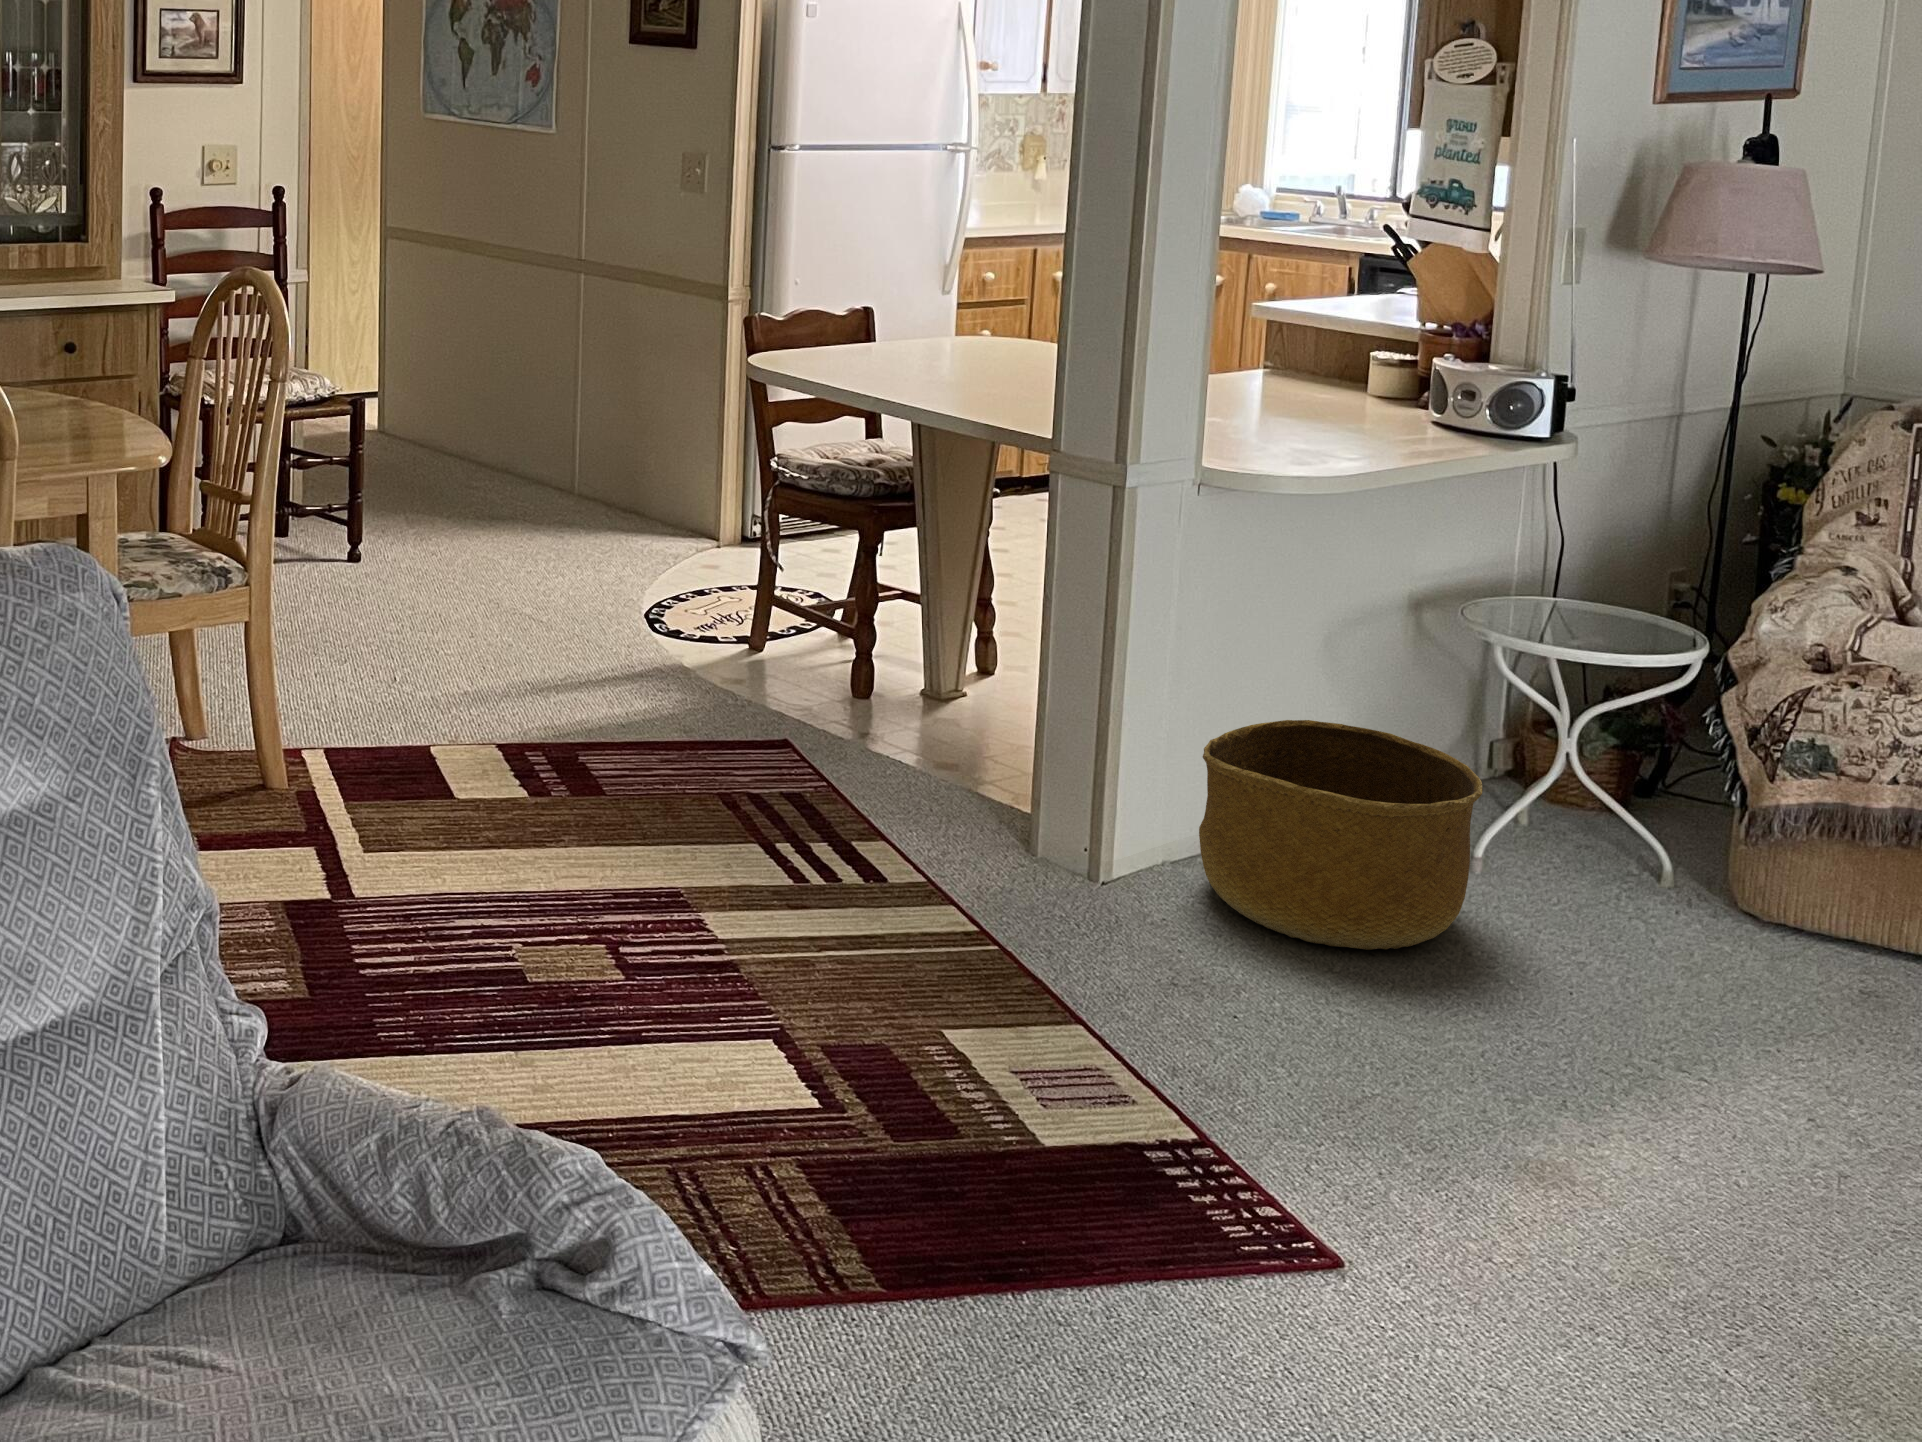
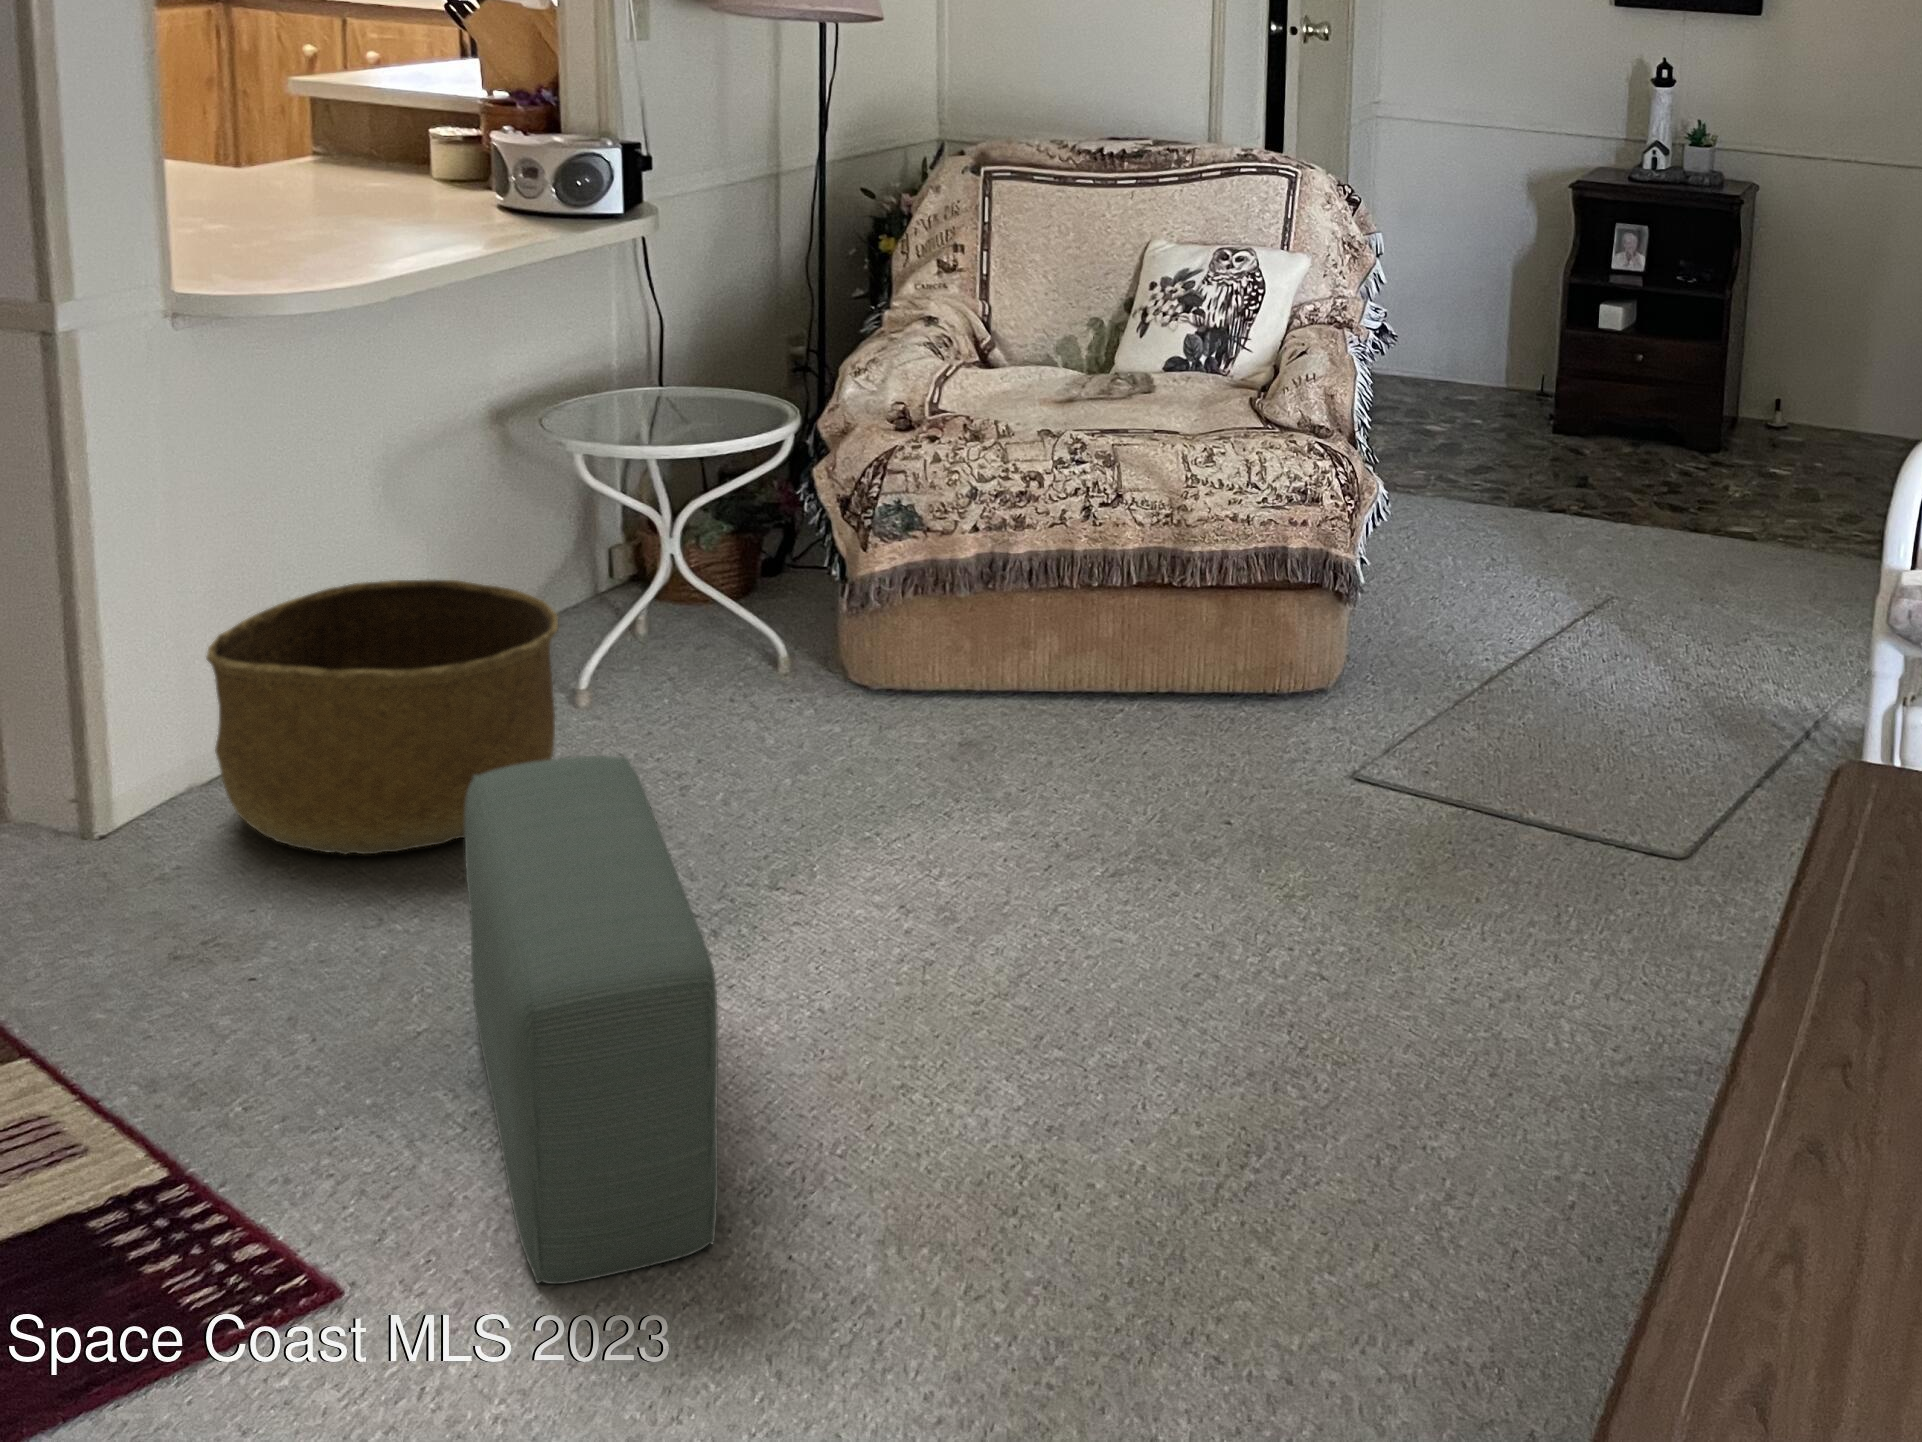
pouf: none [1413,897,1663,1353] -> present [464,756,718,1284]

